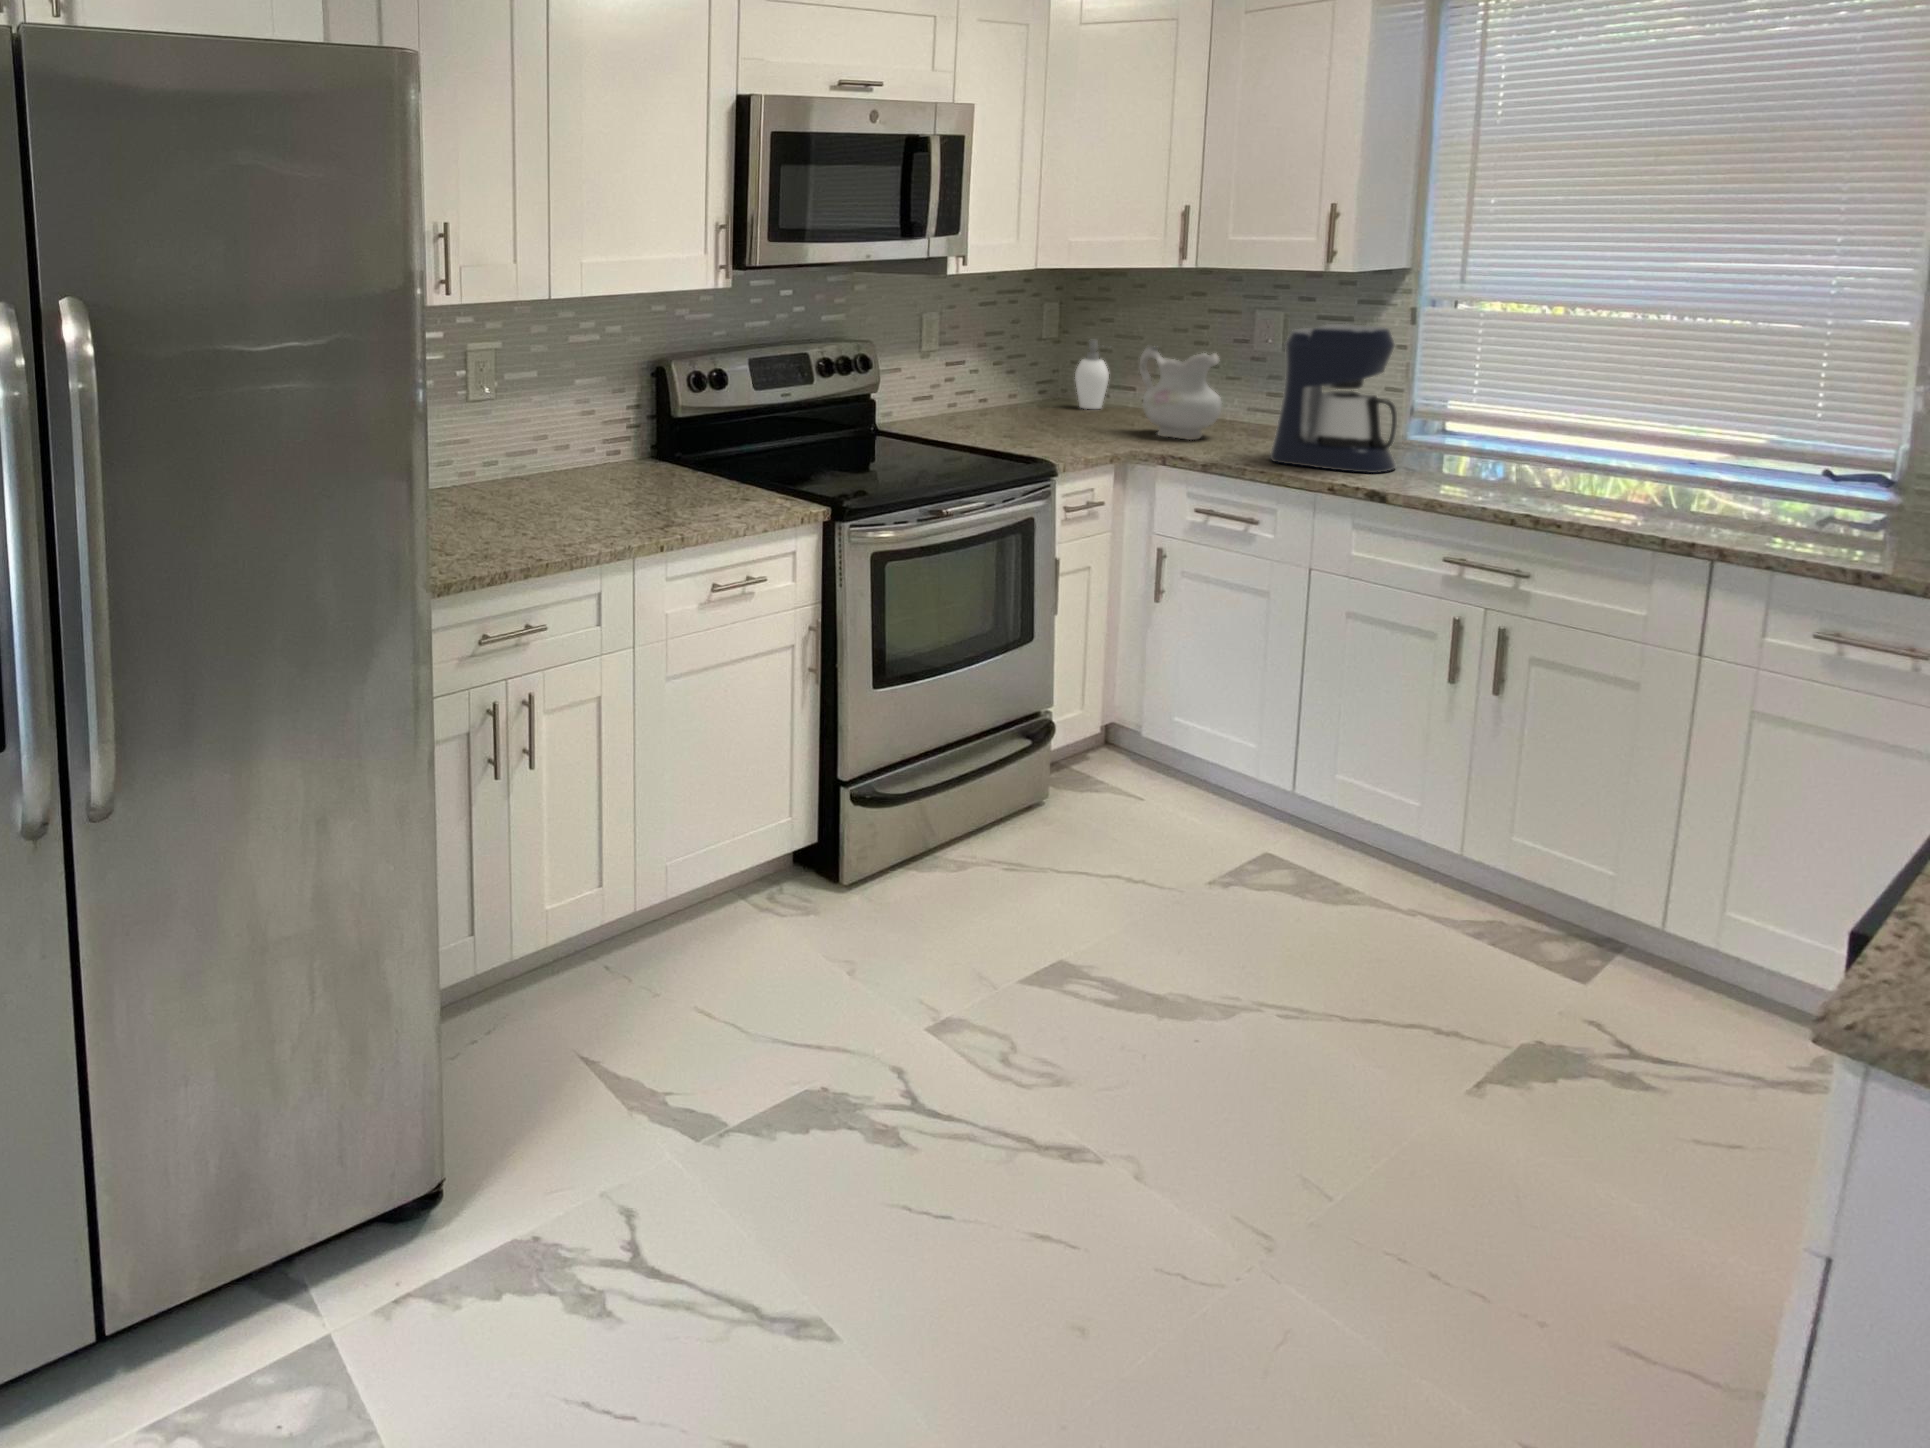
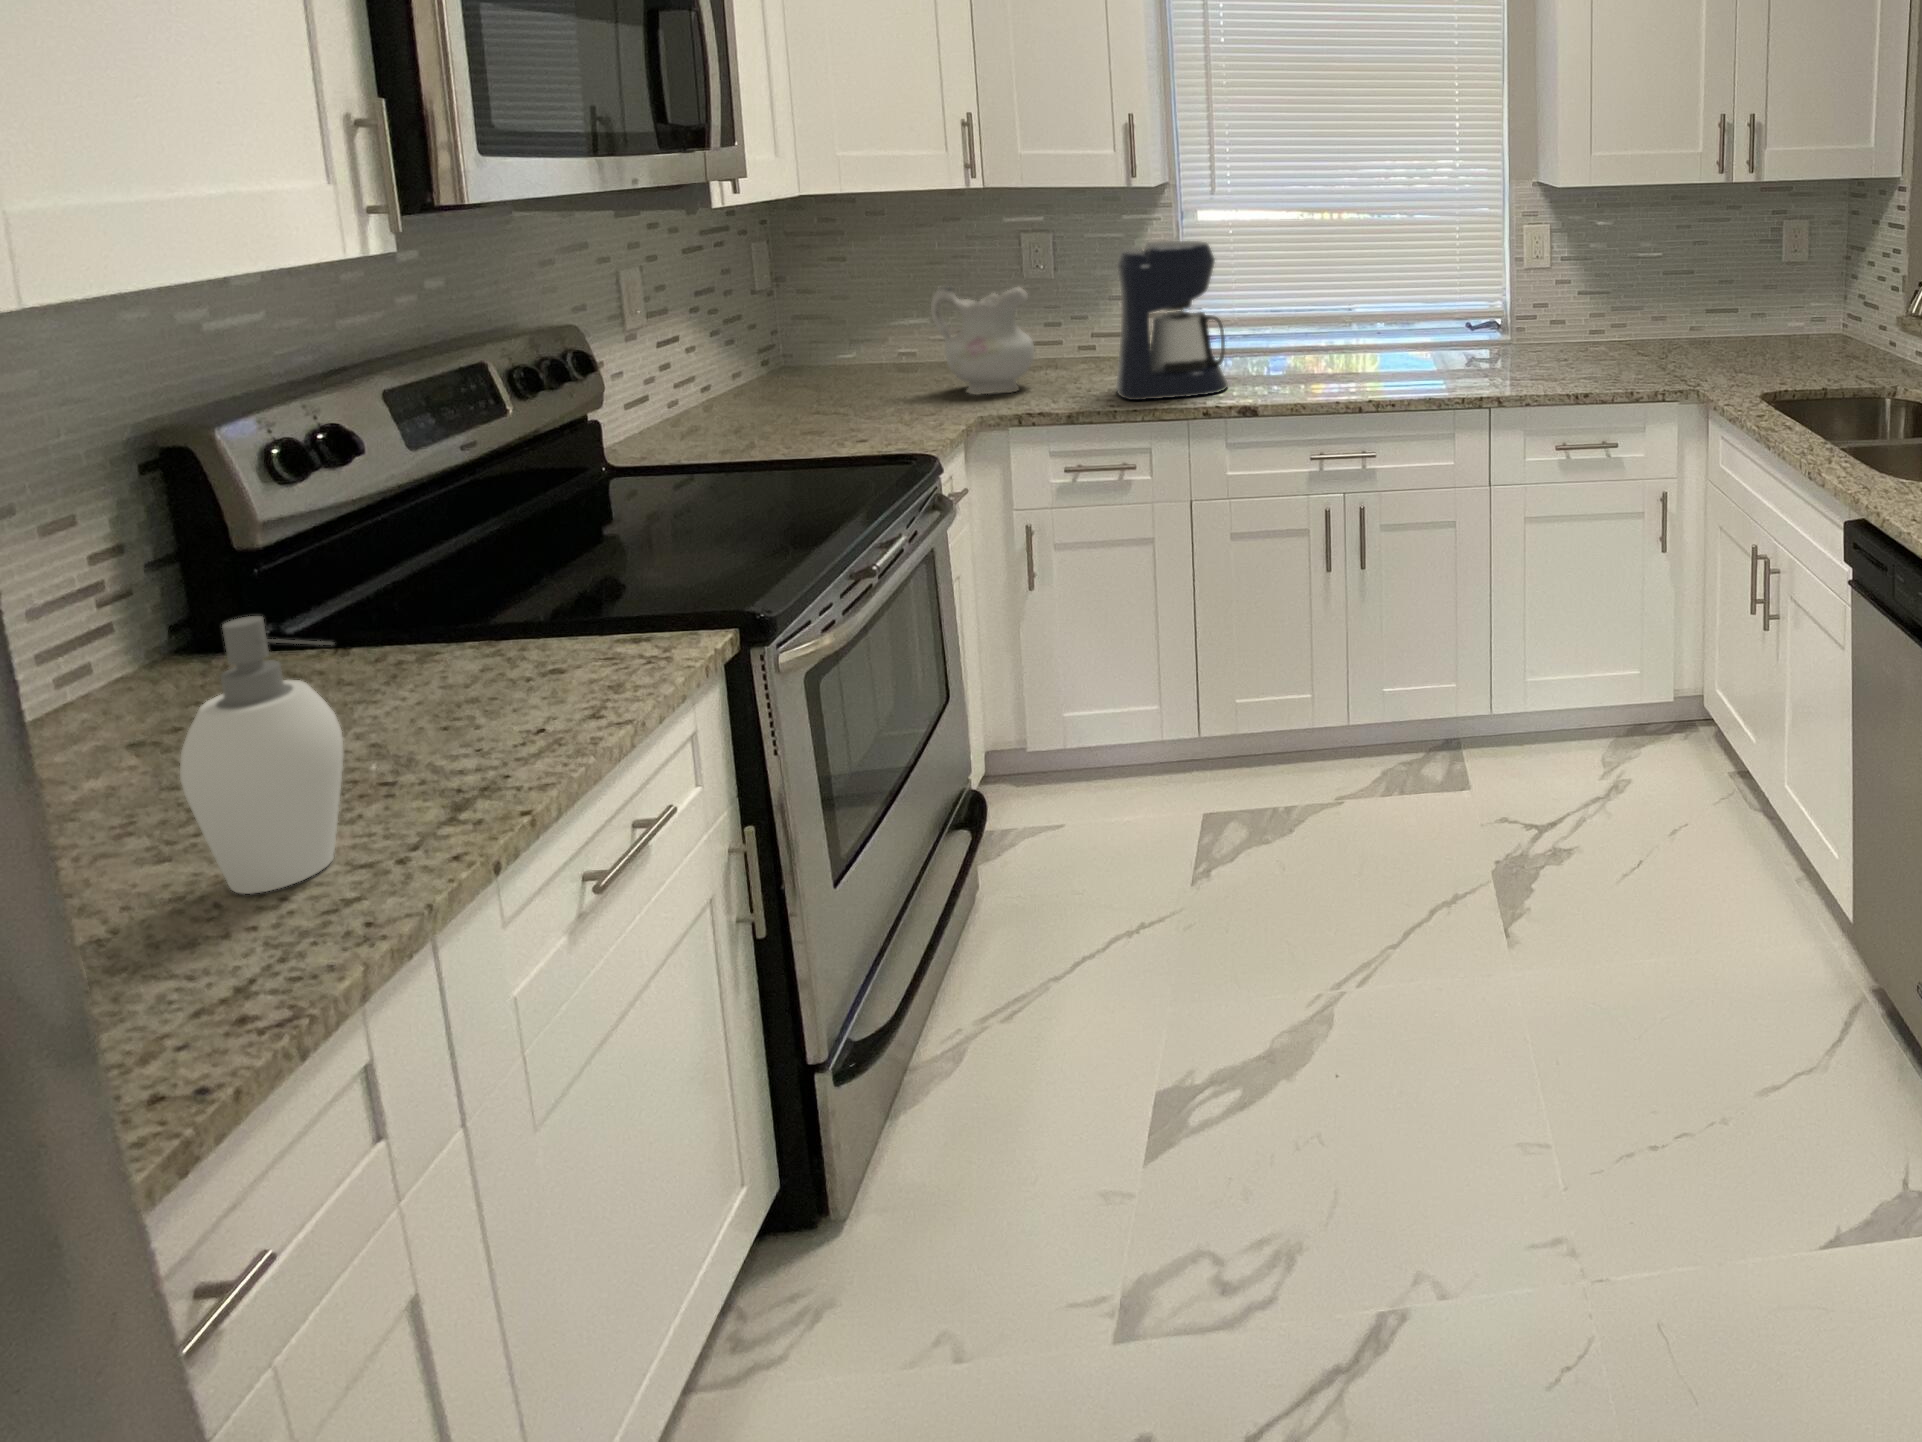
soap dispenser: present [1075,340,1109,409] -> present [180,616,343,894]

